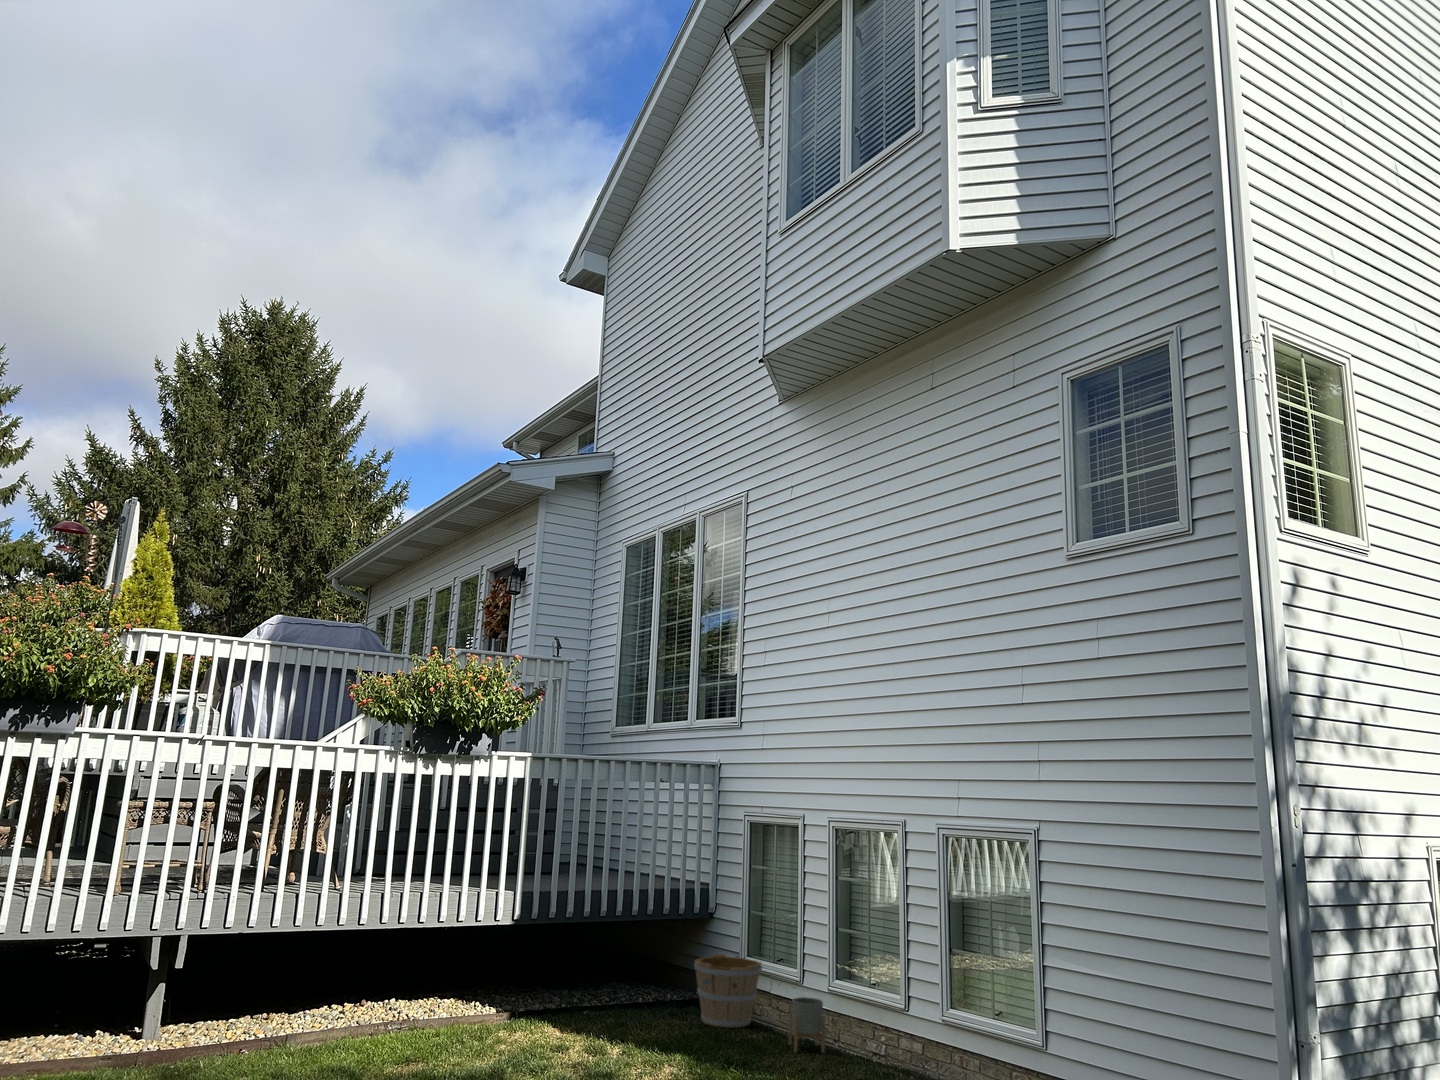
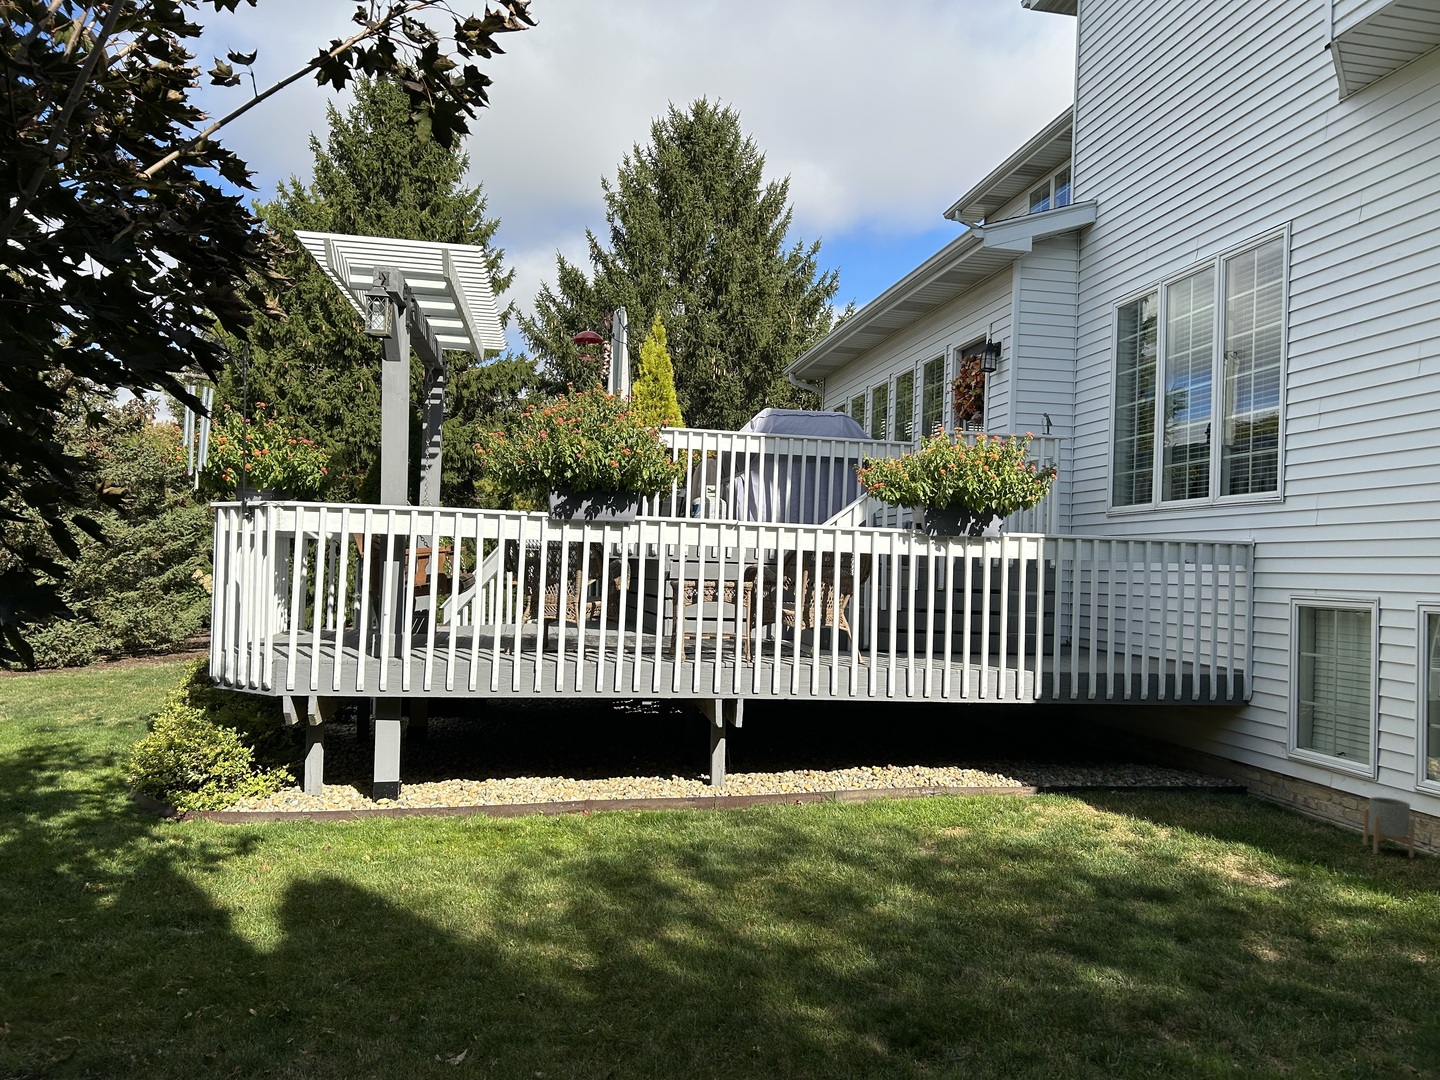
wooden bucket: present [694,955,762,1028] -> none [1236,745,1321,822]

